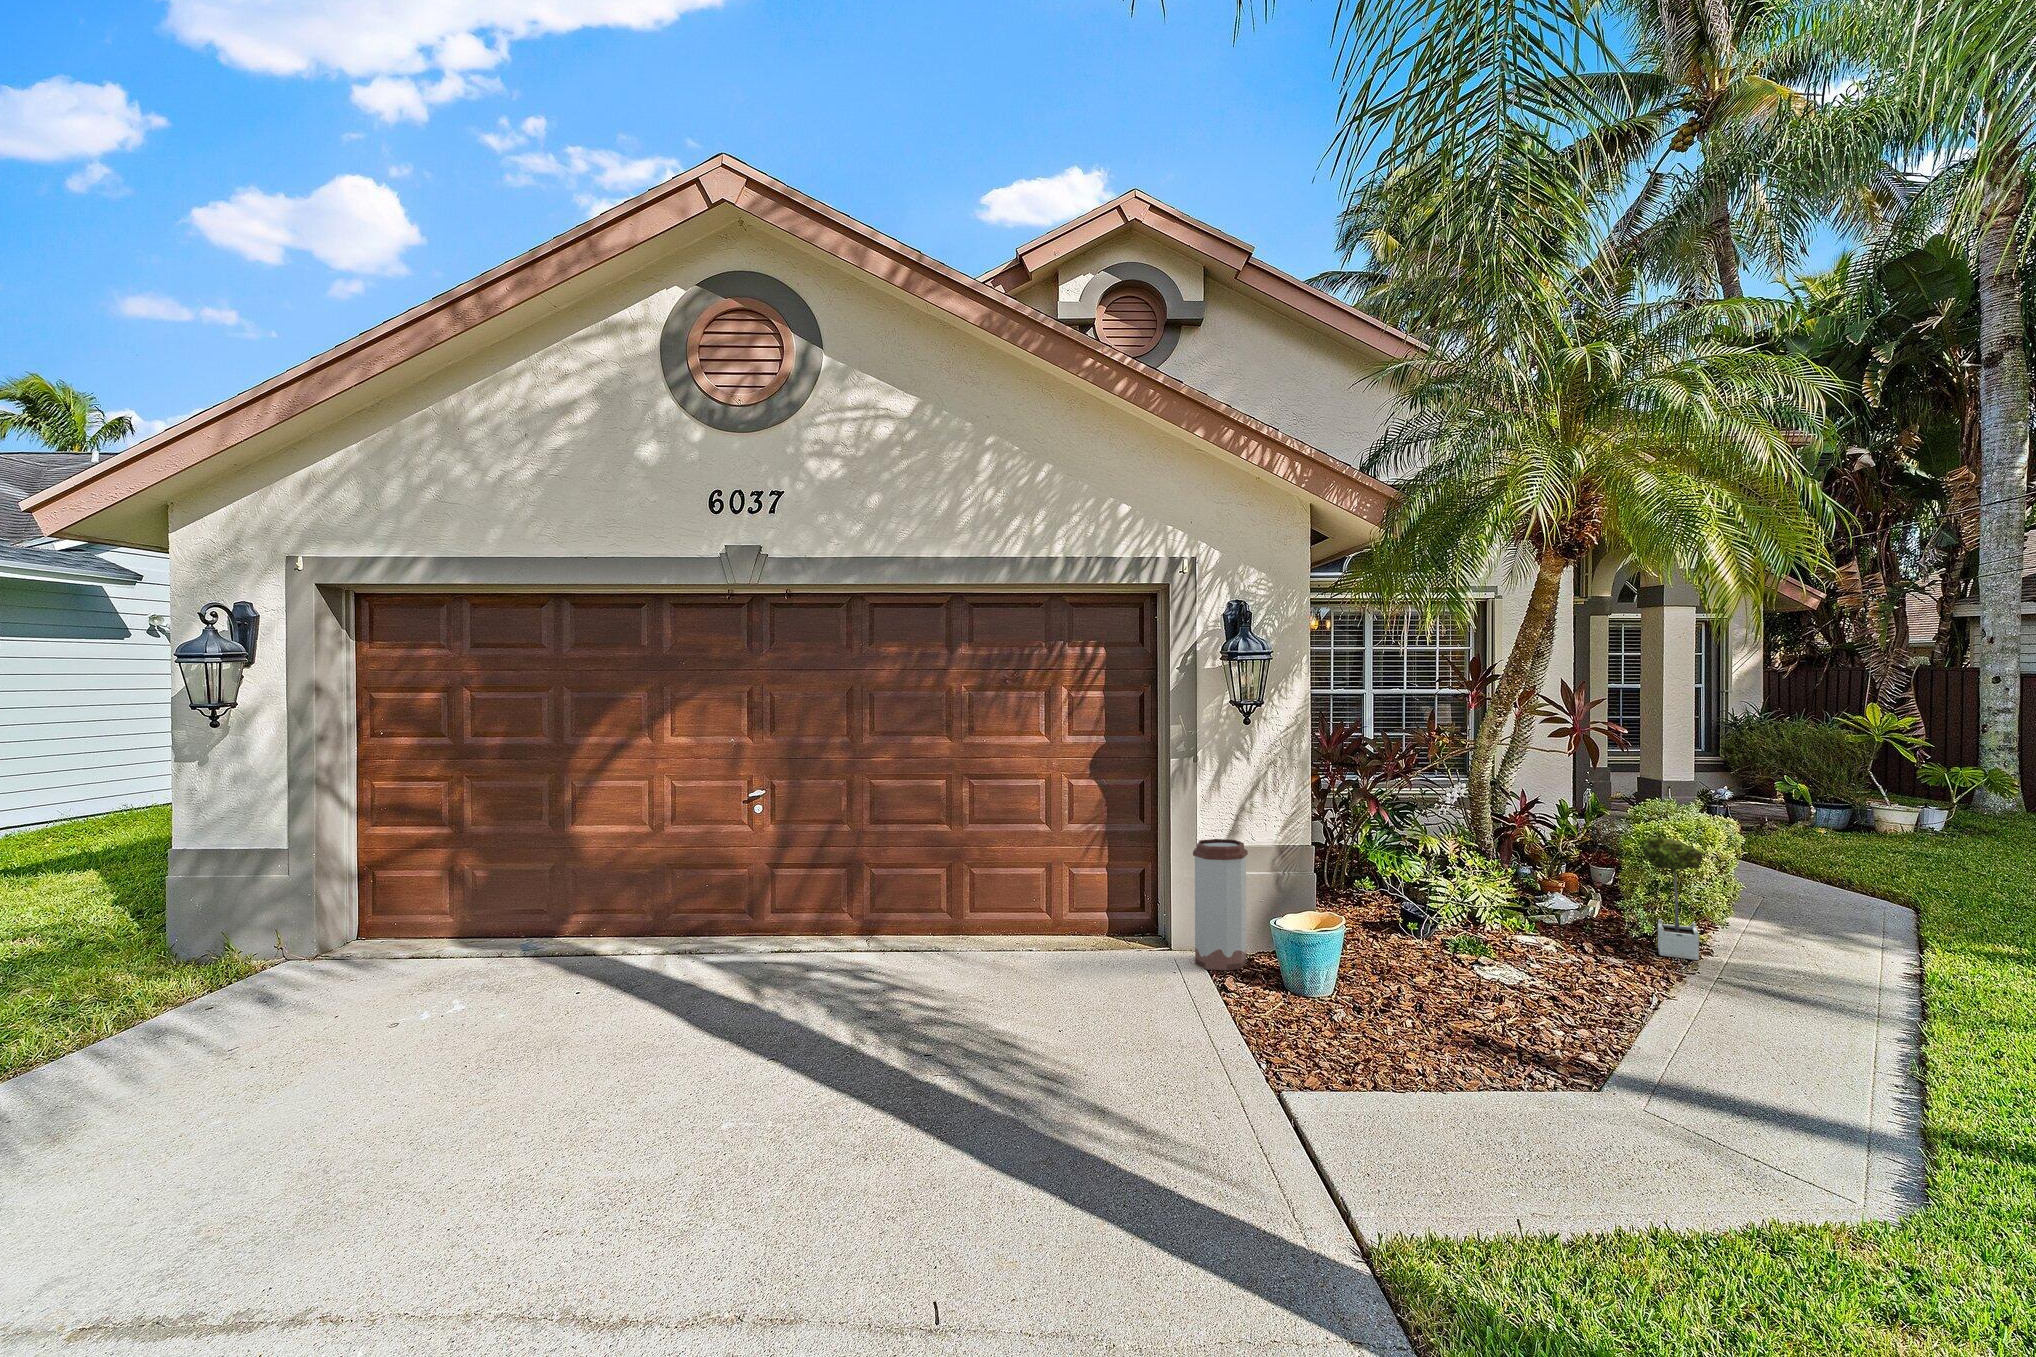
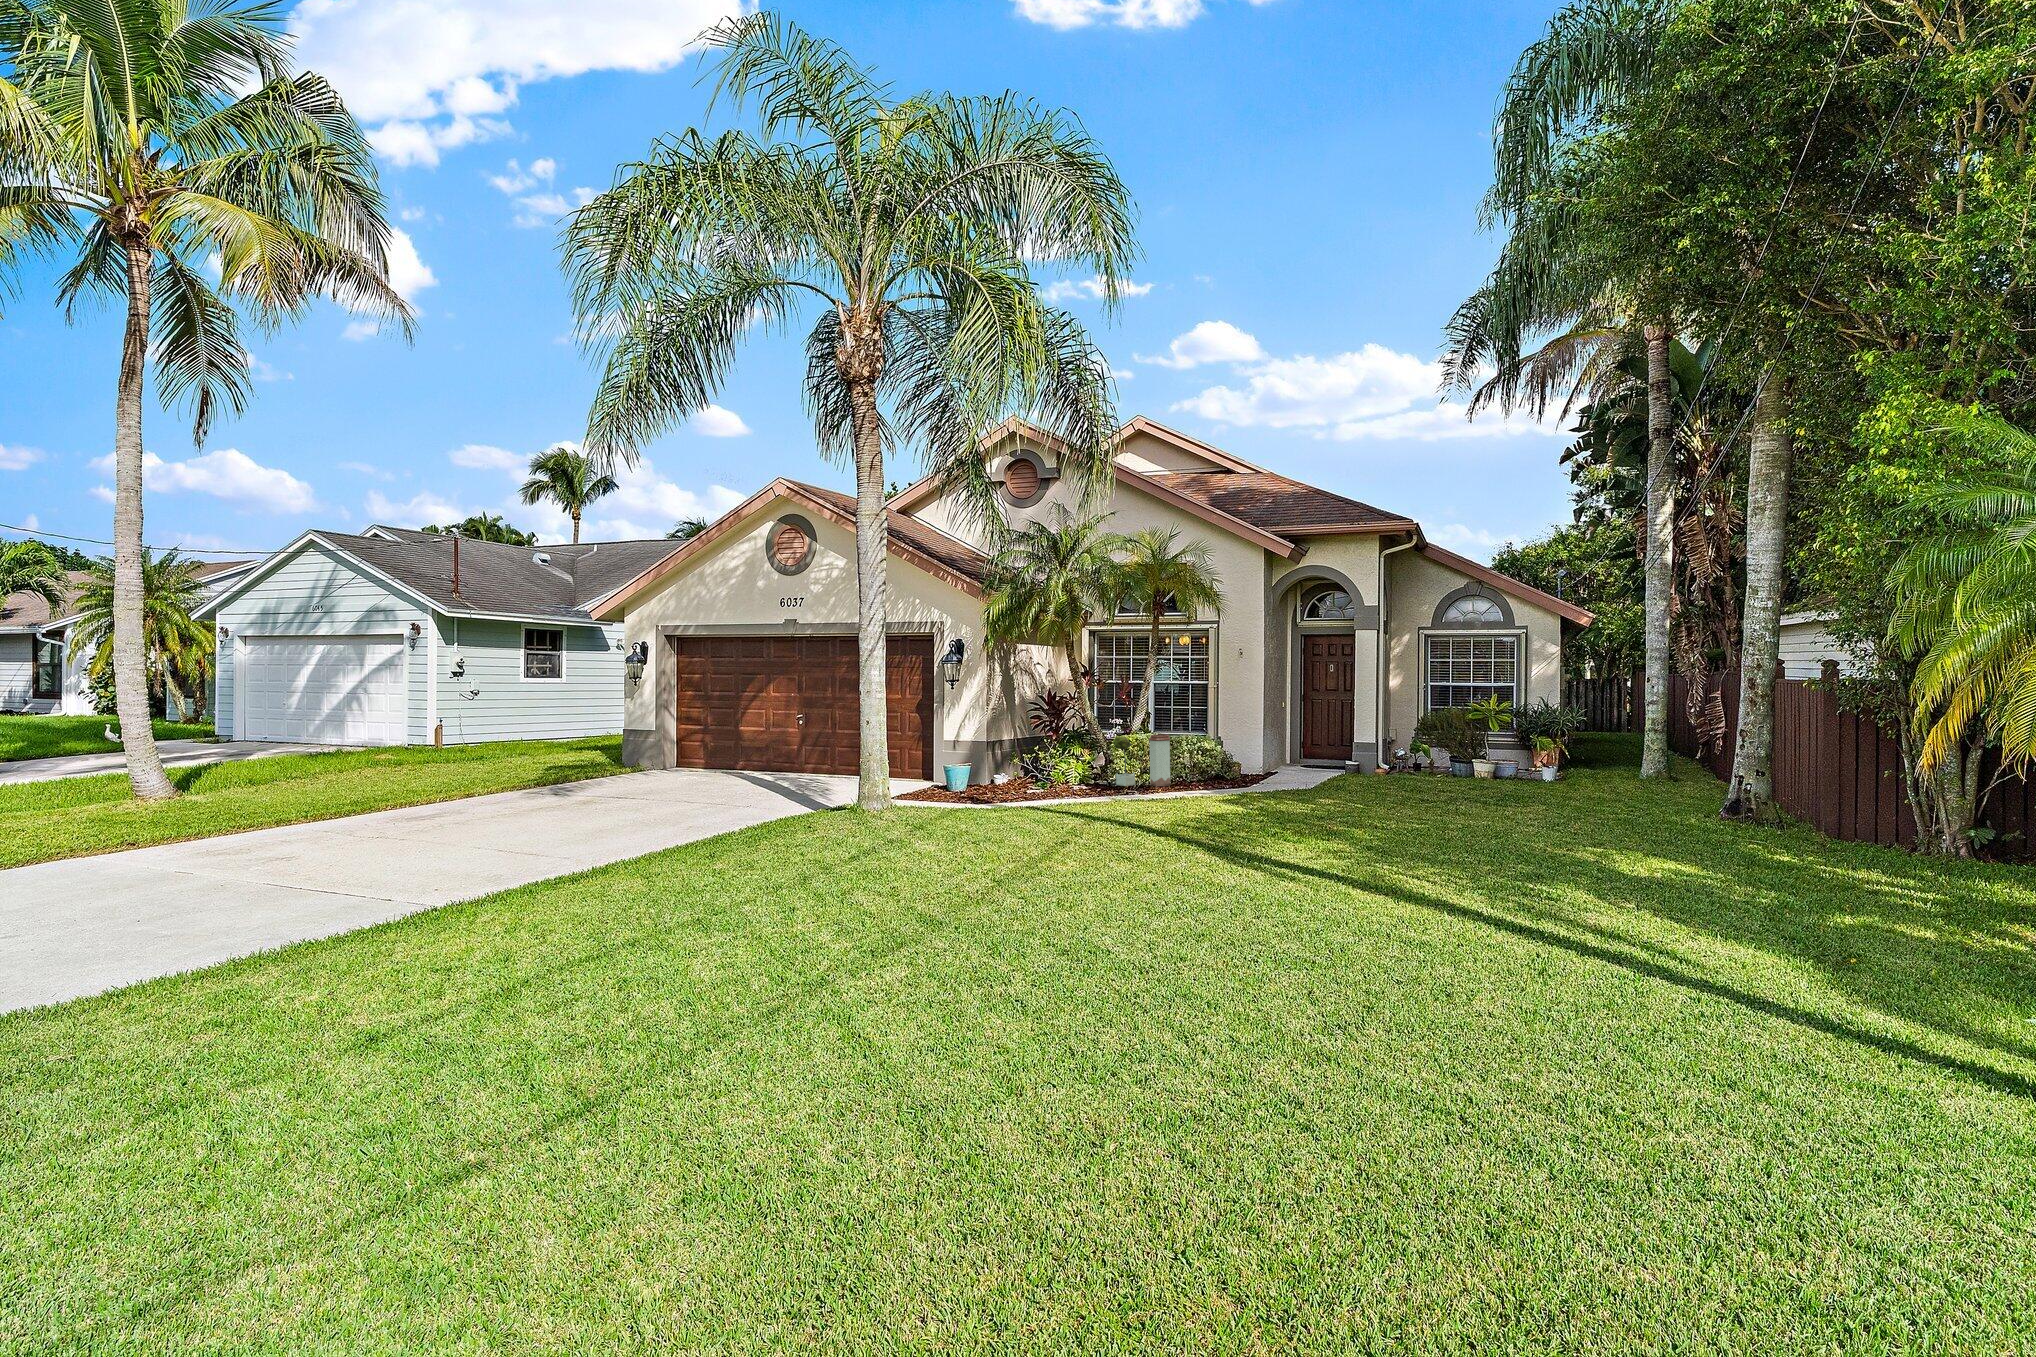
trash can: present [1193,839,1248,970] -> present [1149,734,1170,786]

